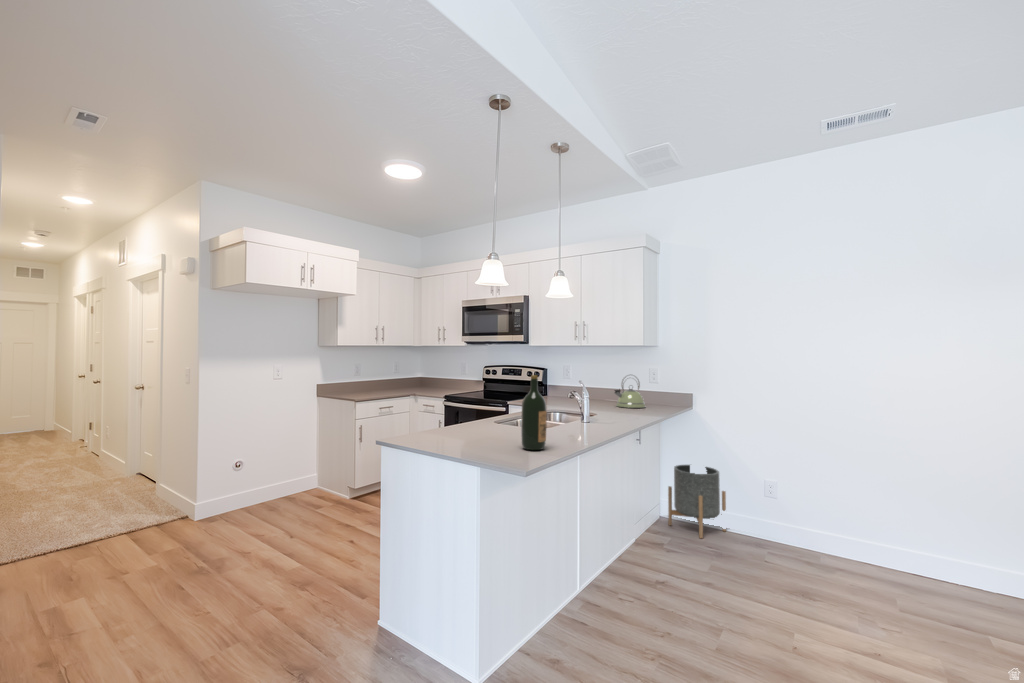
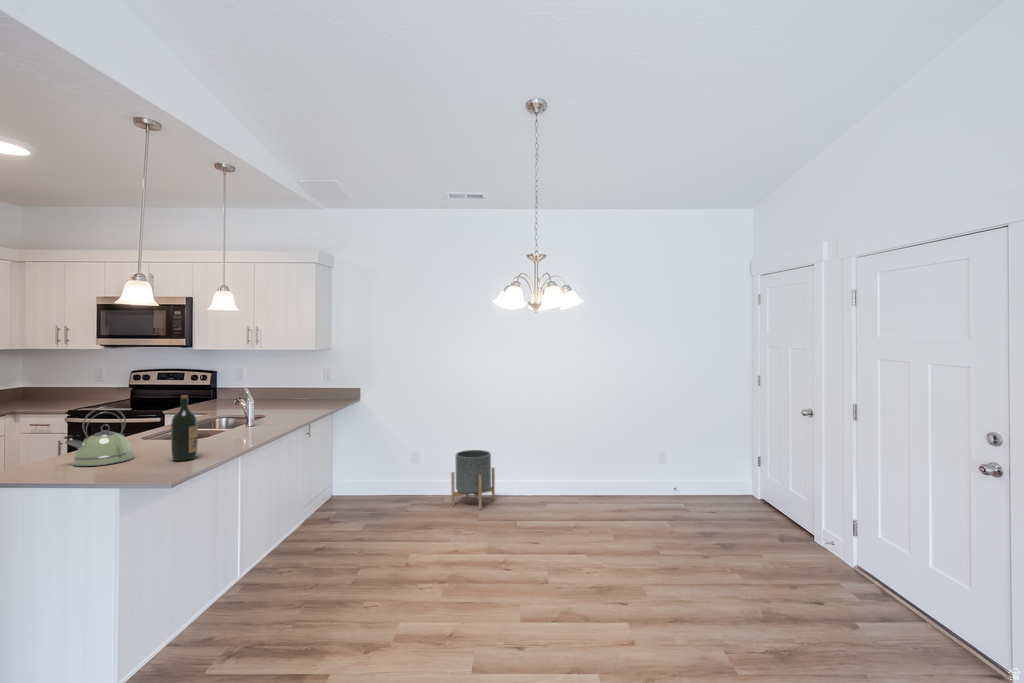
kettle: present [615,377,645,408] -> present [64,407,135,466]
planter: present [668,465,726,538] -> present [451,450,495,510]

